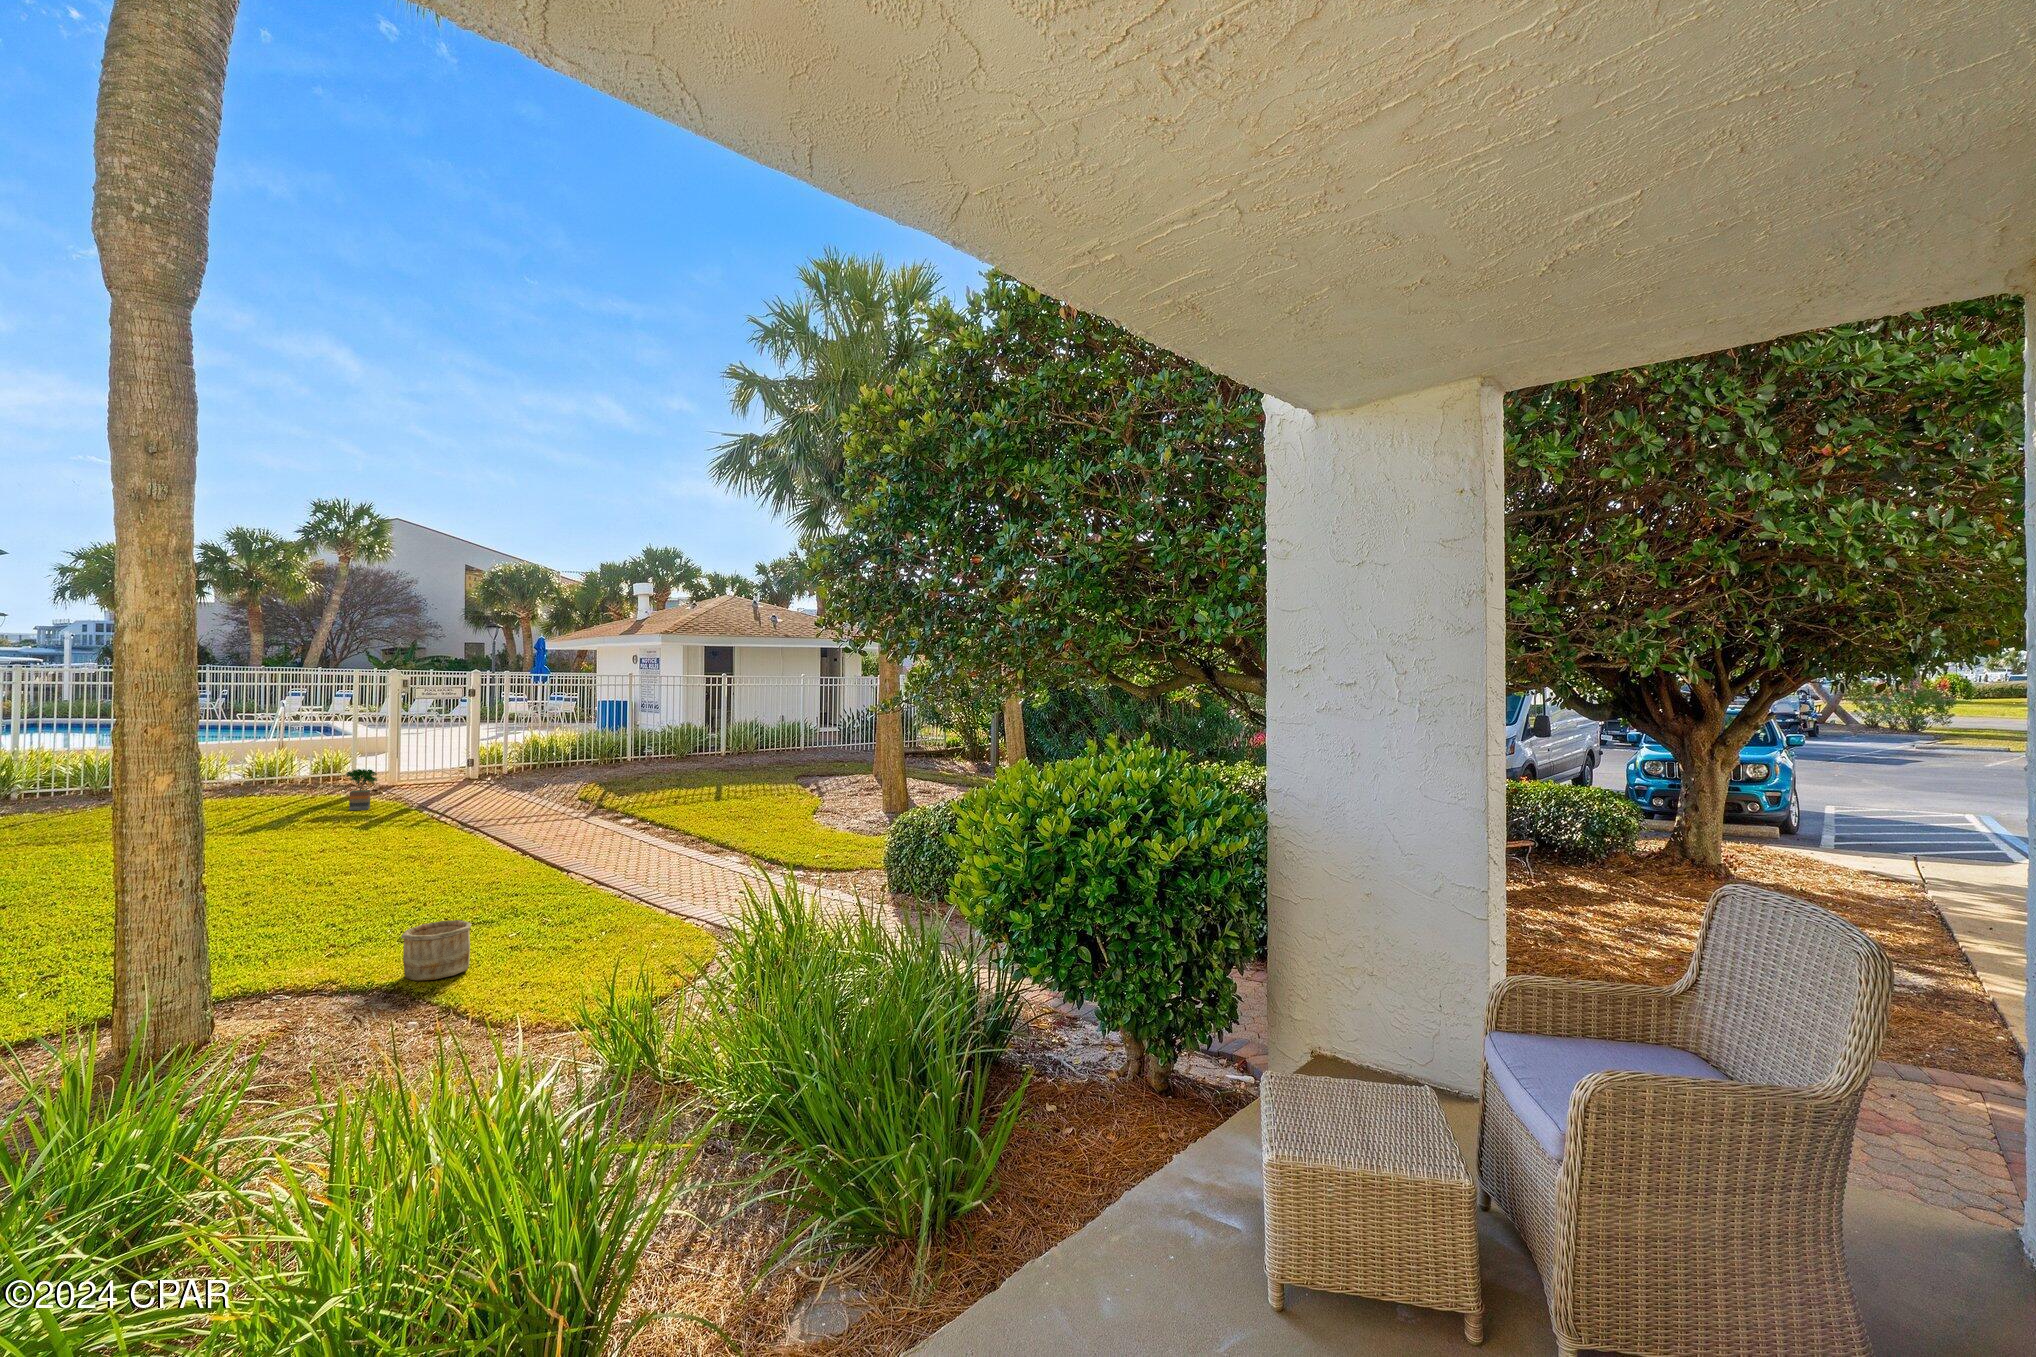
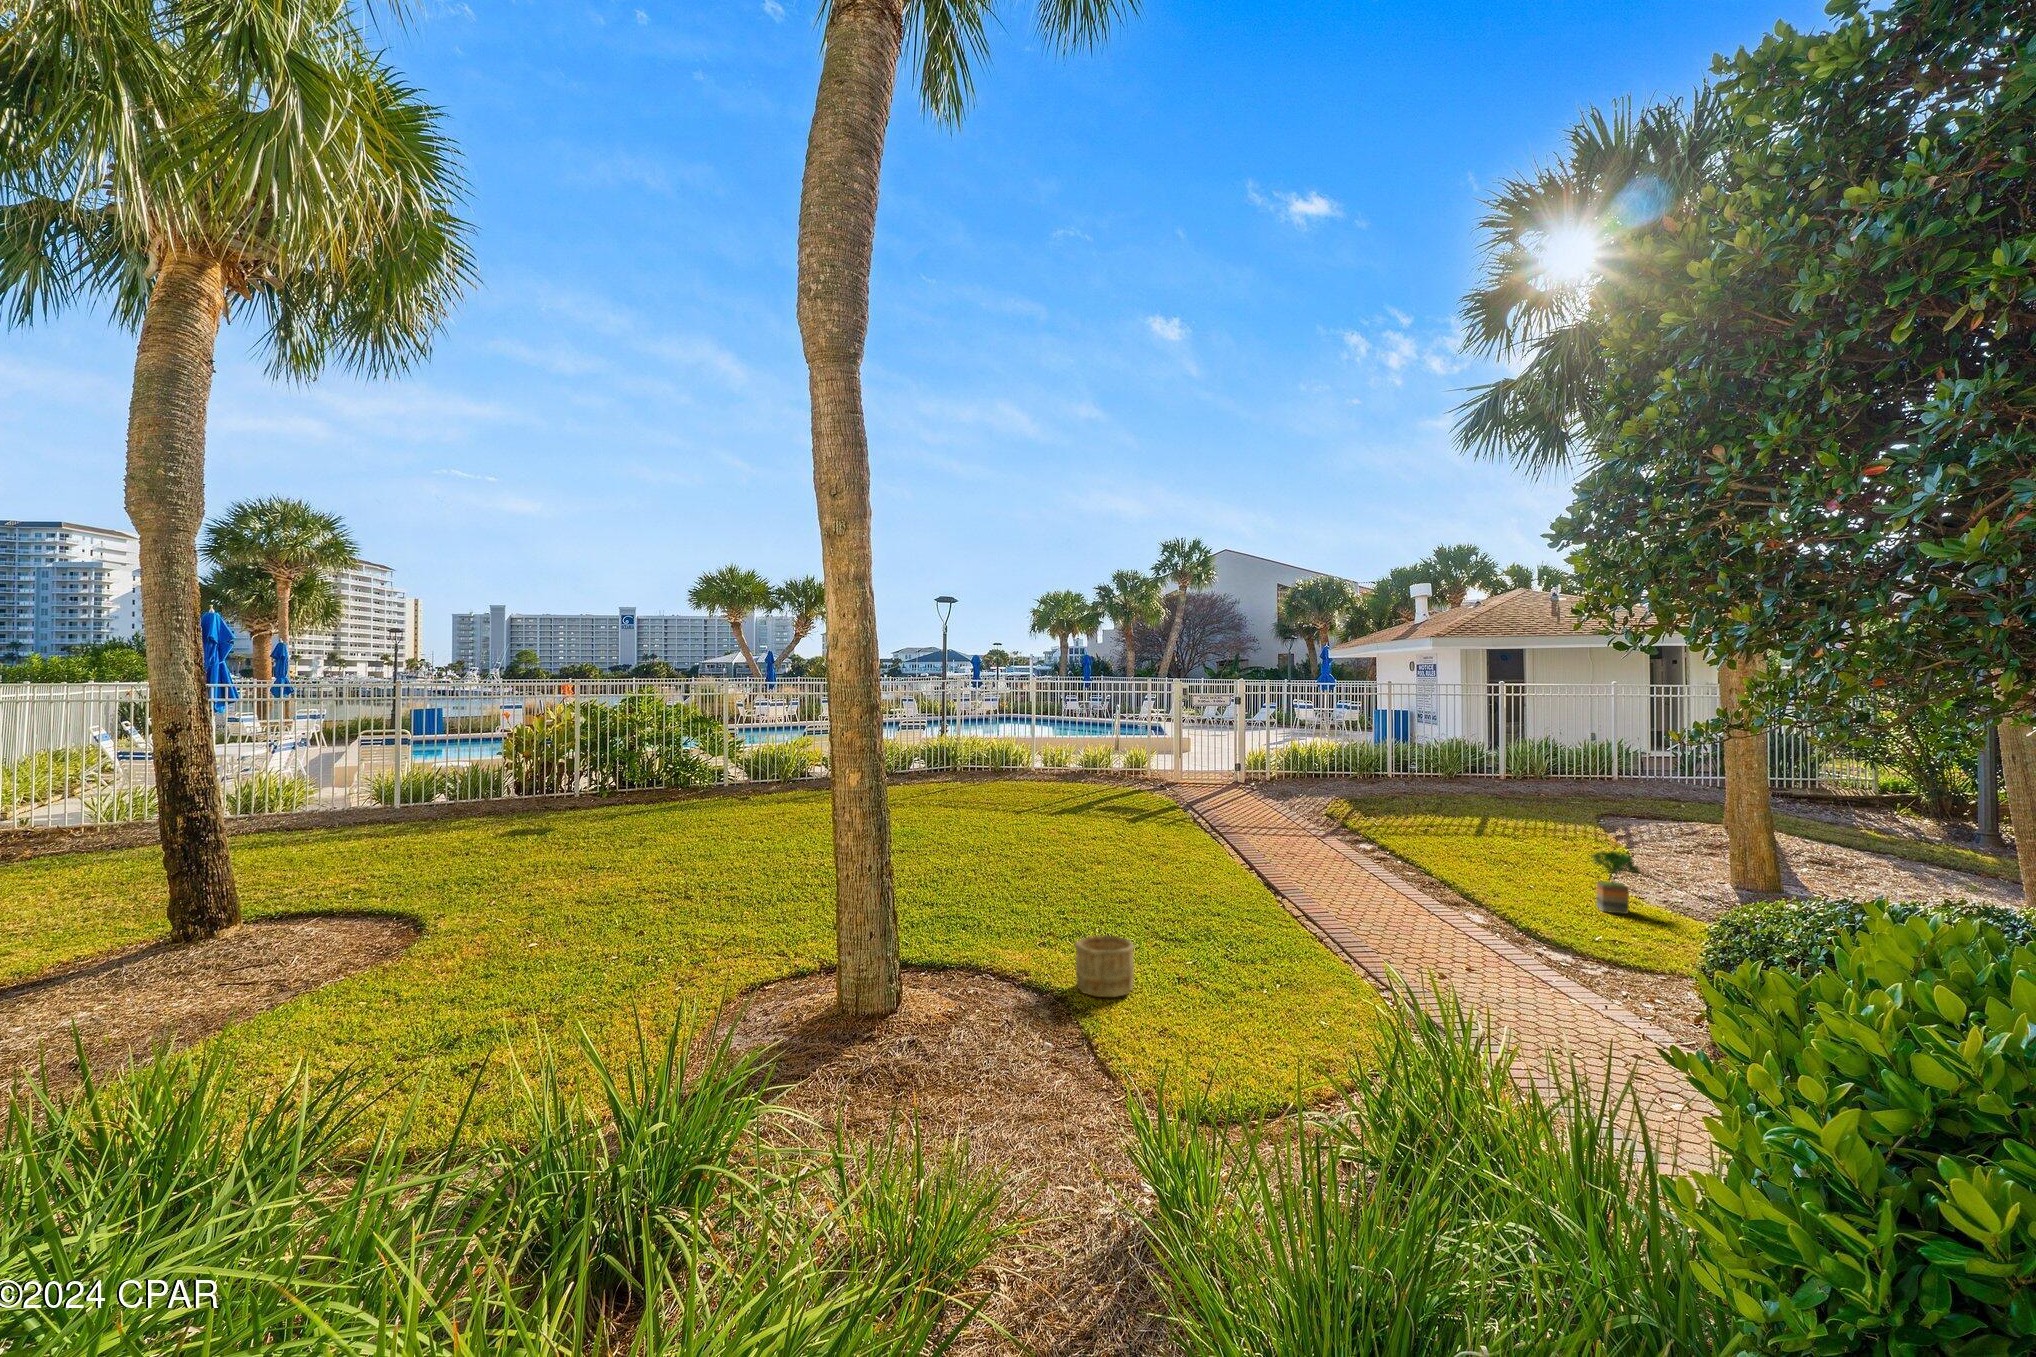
potted tree: present [346,769,377,810] -> present [1591,851,1640,914]

